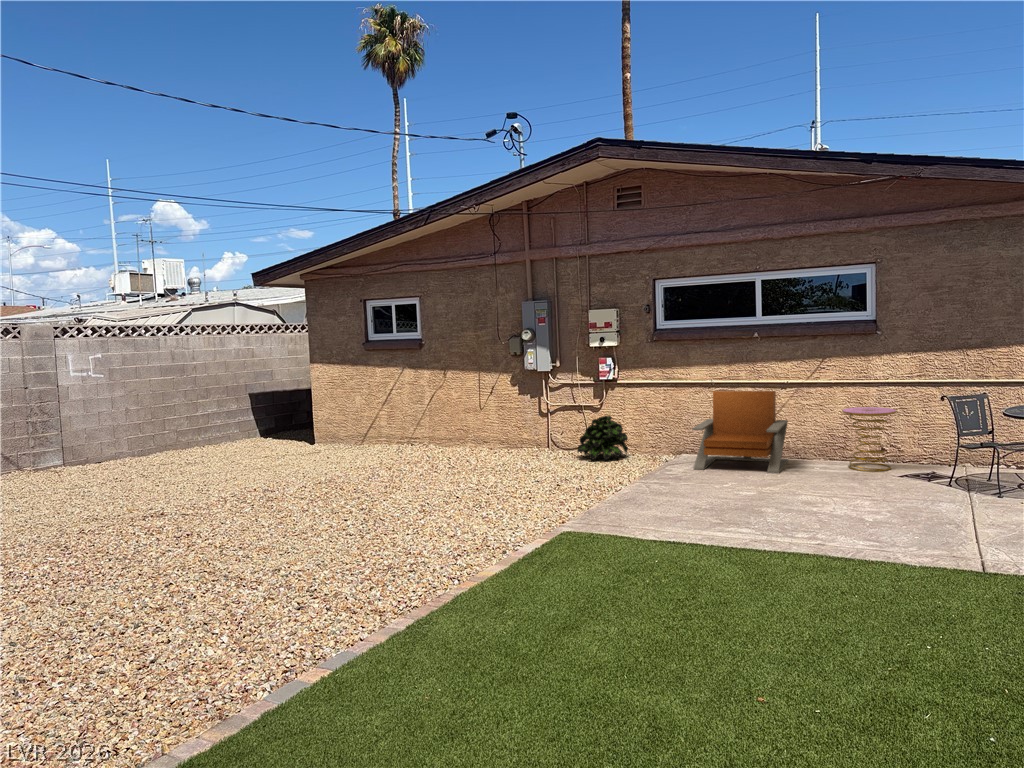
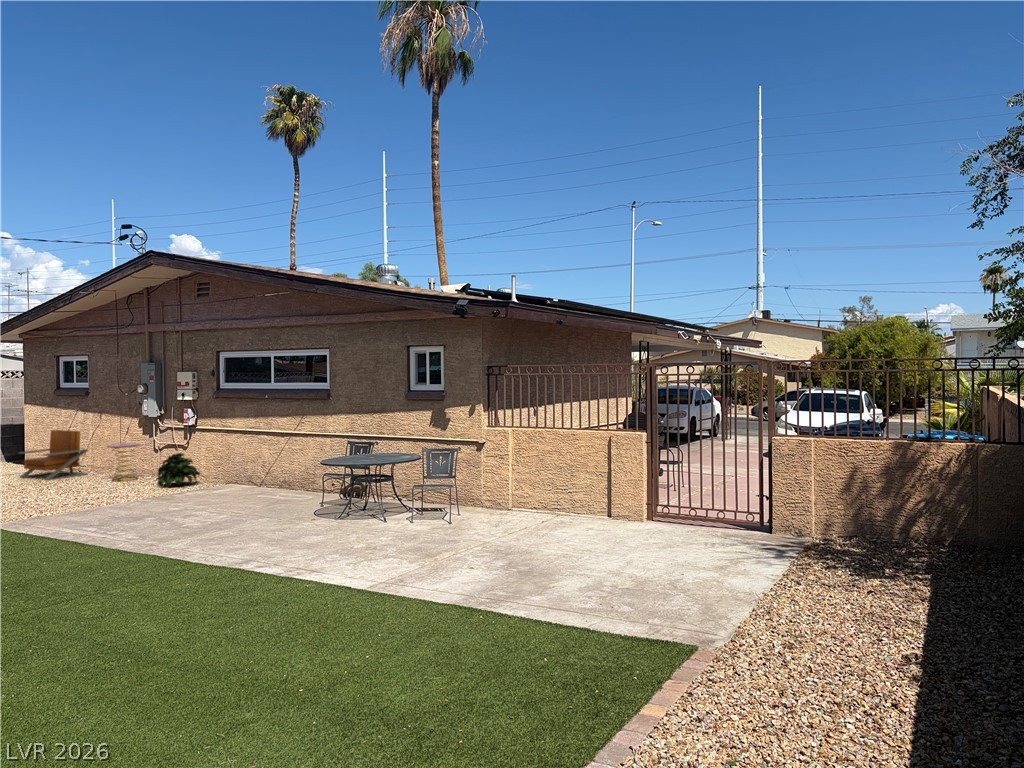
lounge chair: present [692,391,788,474] -> present [19,430,88,481]
side table: present [842,407,896,472] -> present [107,443,140,482]

